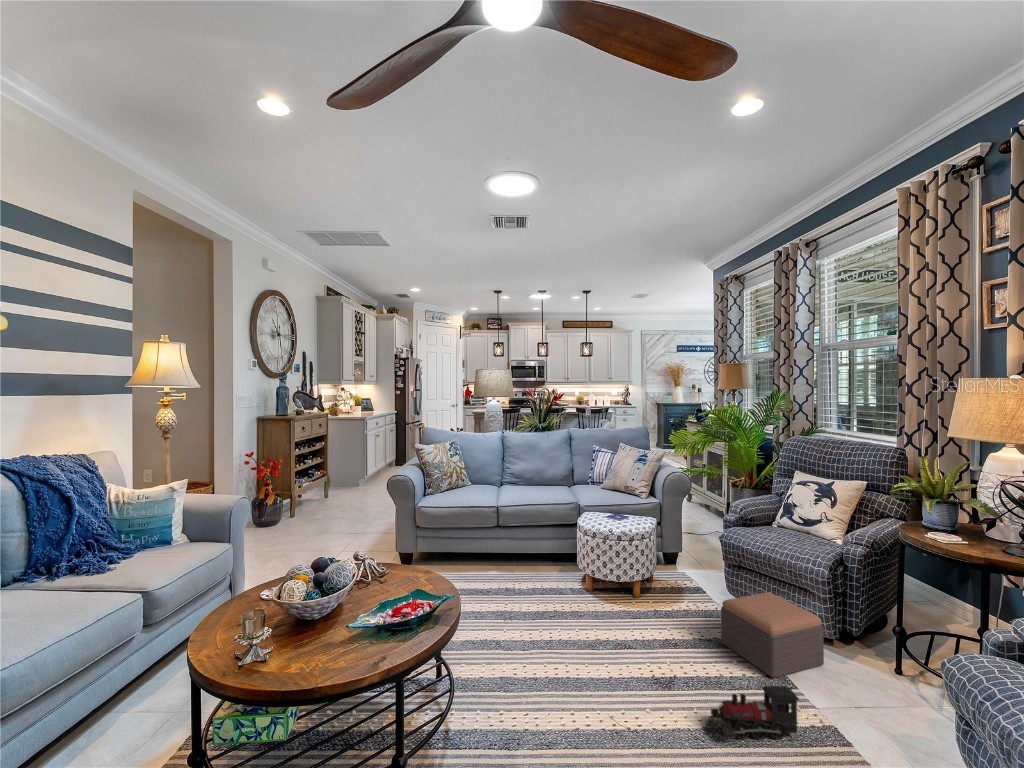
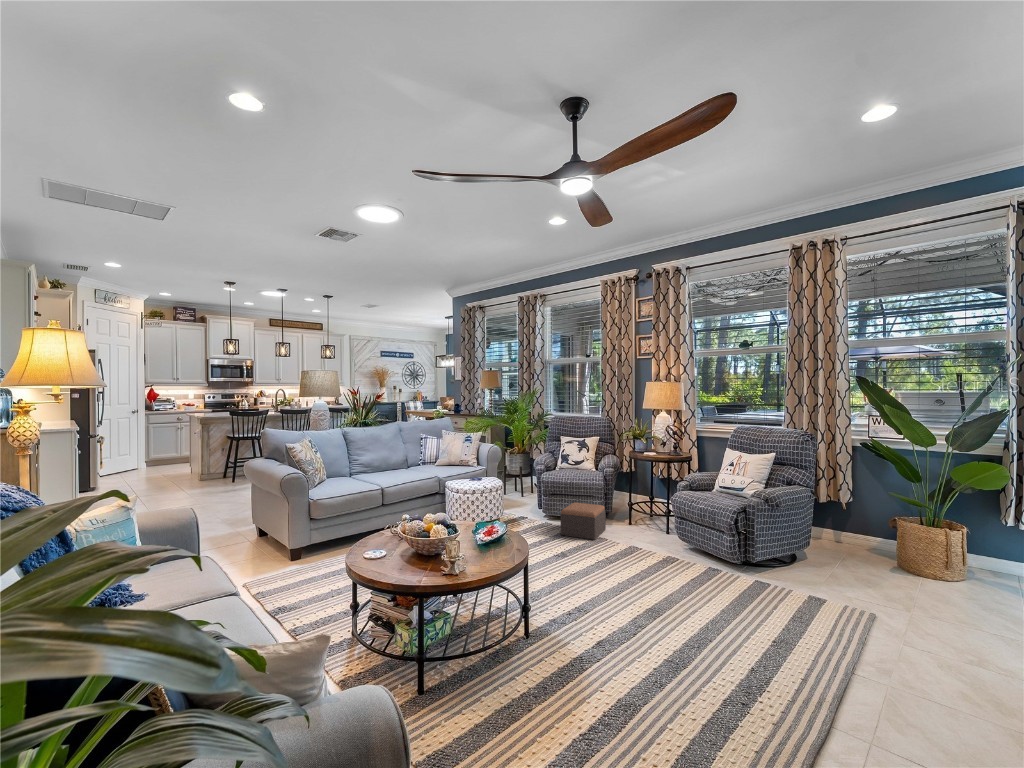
toy train: present [706,686,799,739] -> none [591,532,624,563]

